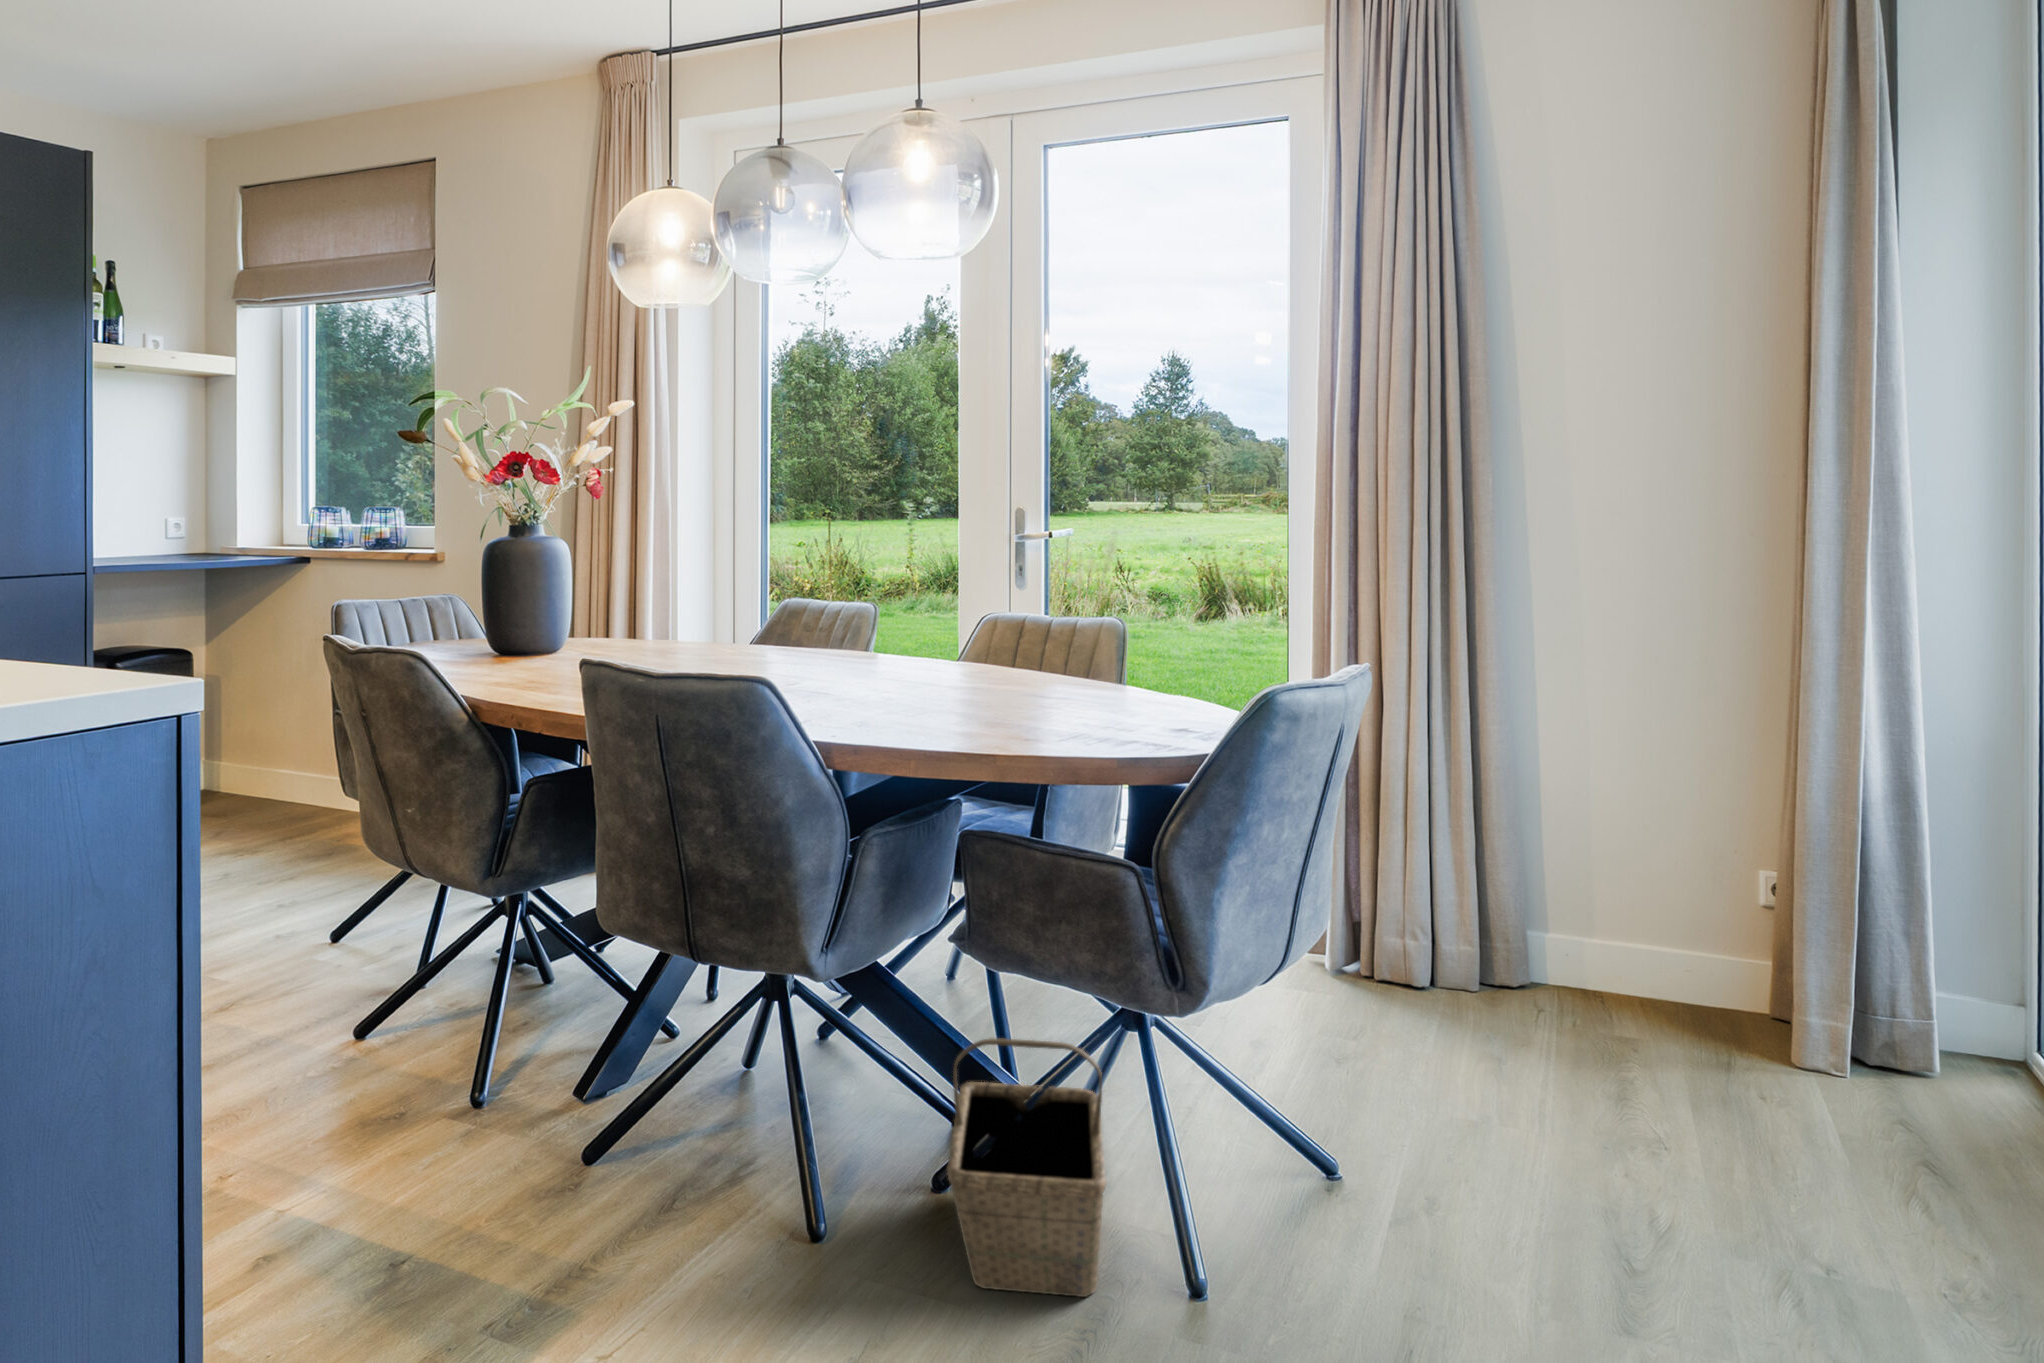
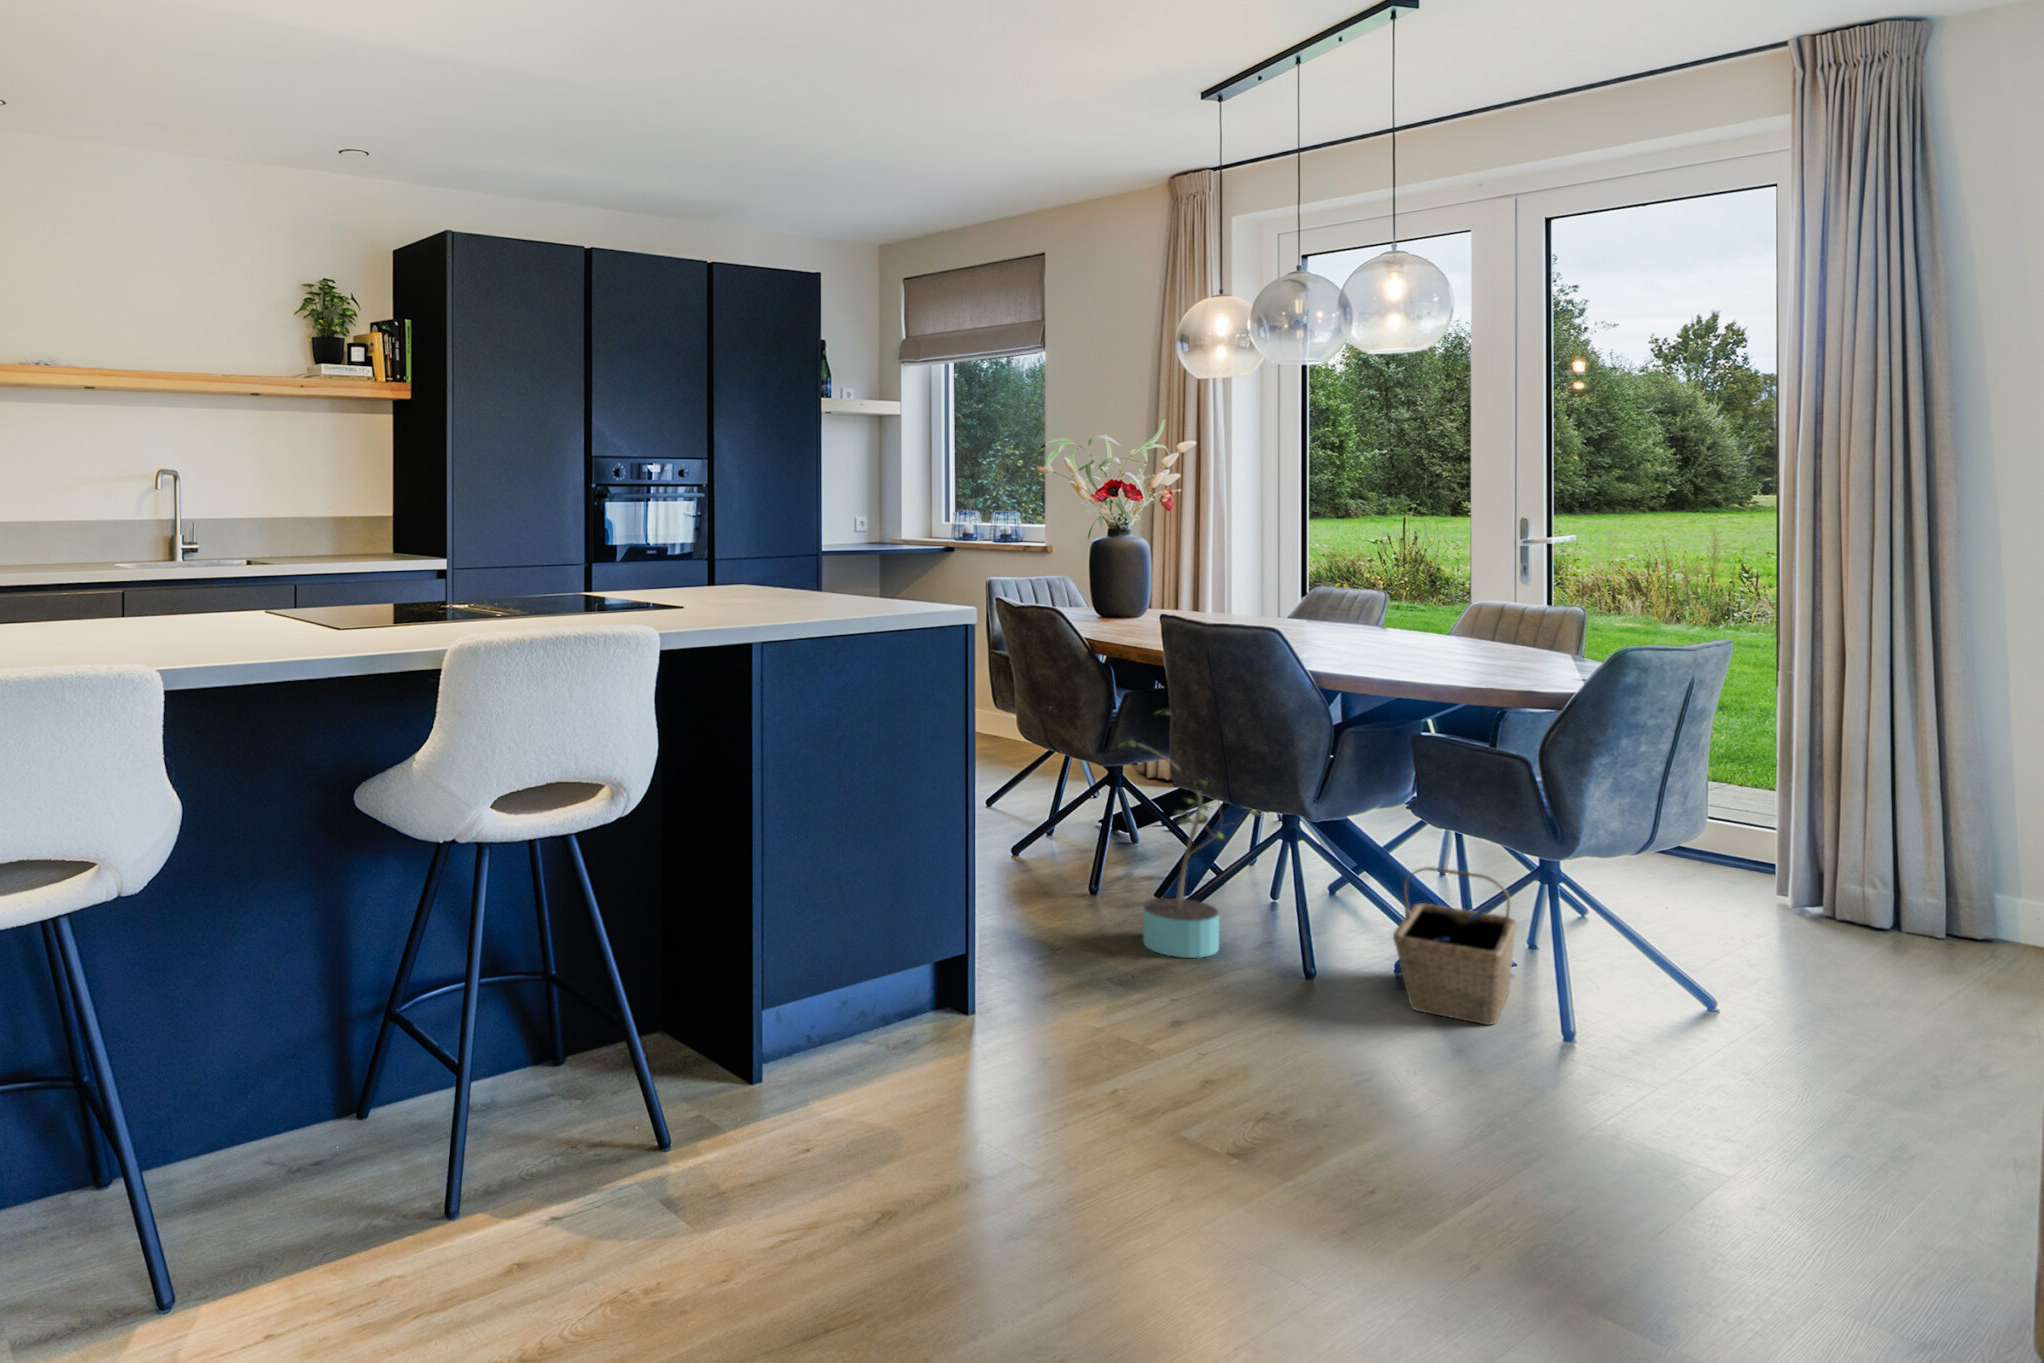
potted plant: none [501,811,744,1239] -> present [1115,710,1261,958]

